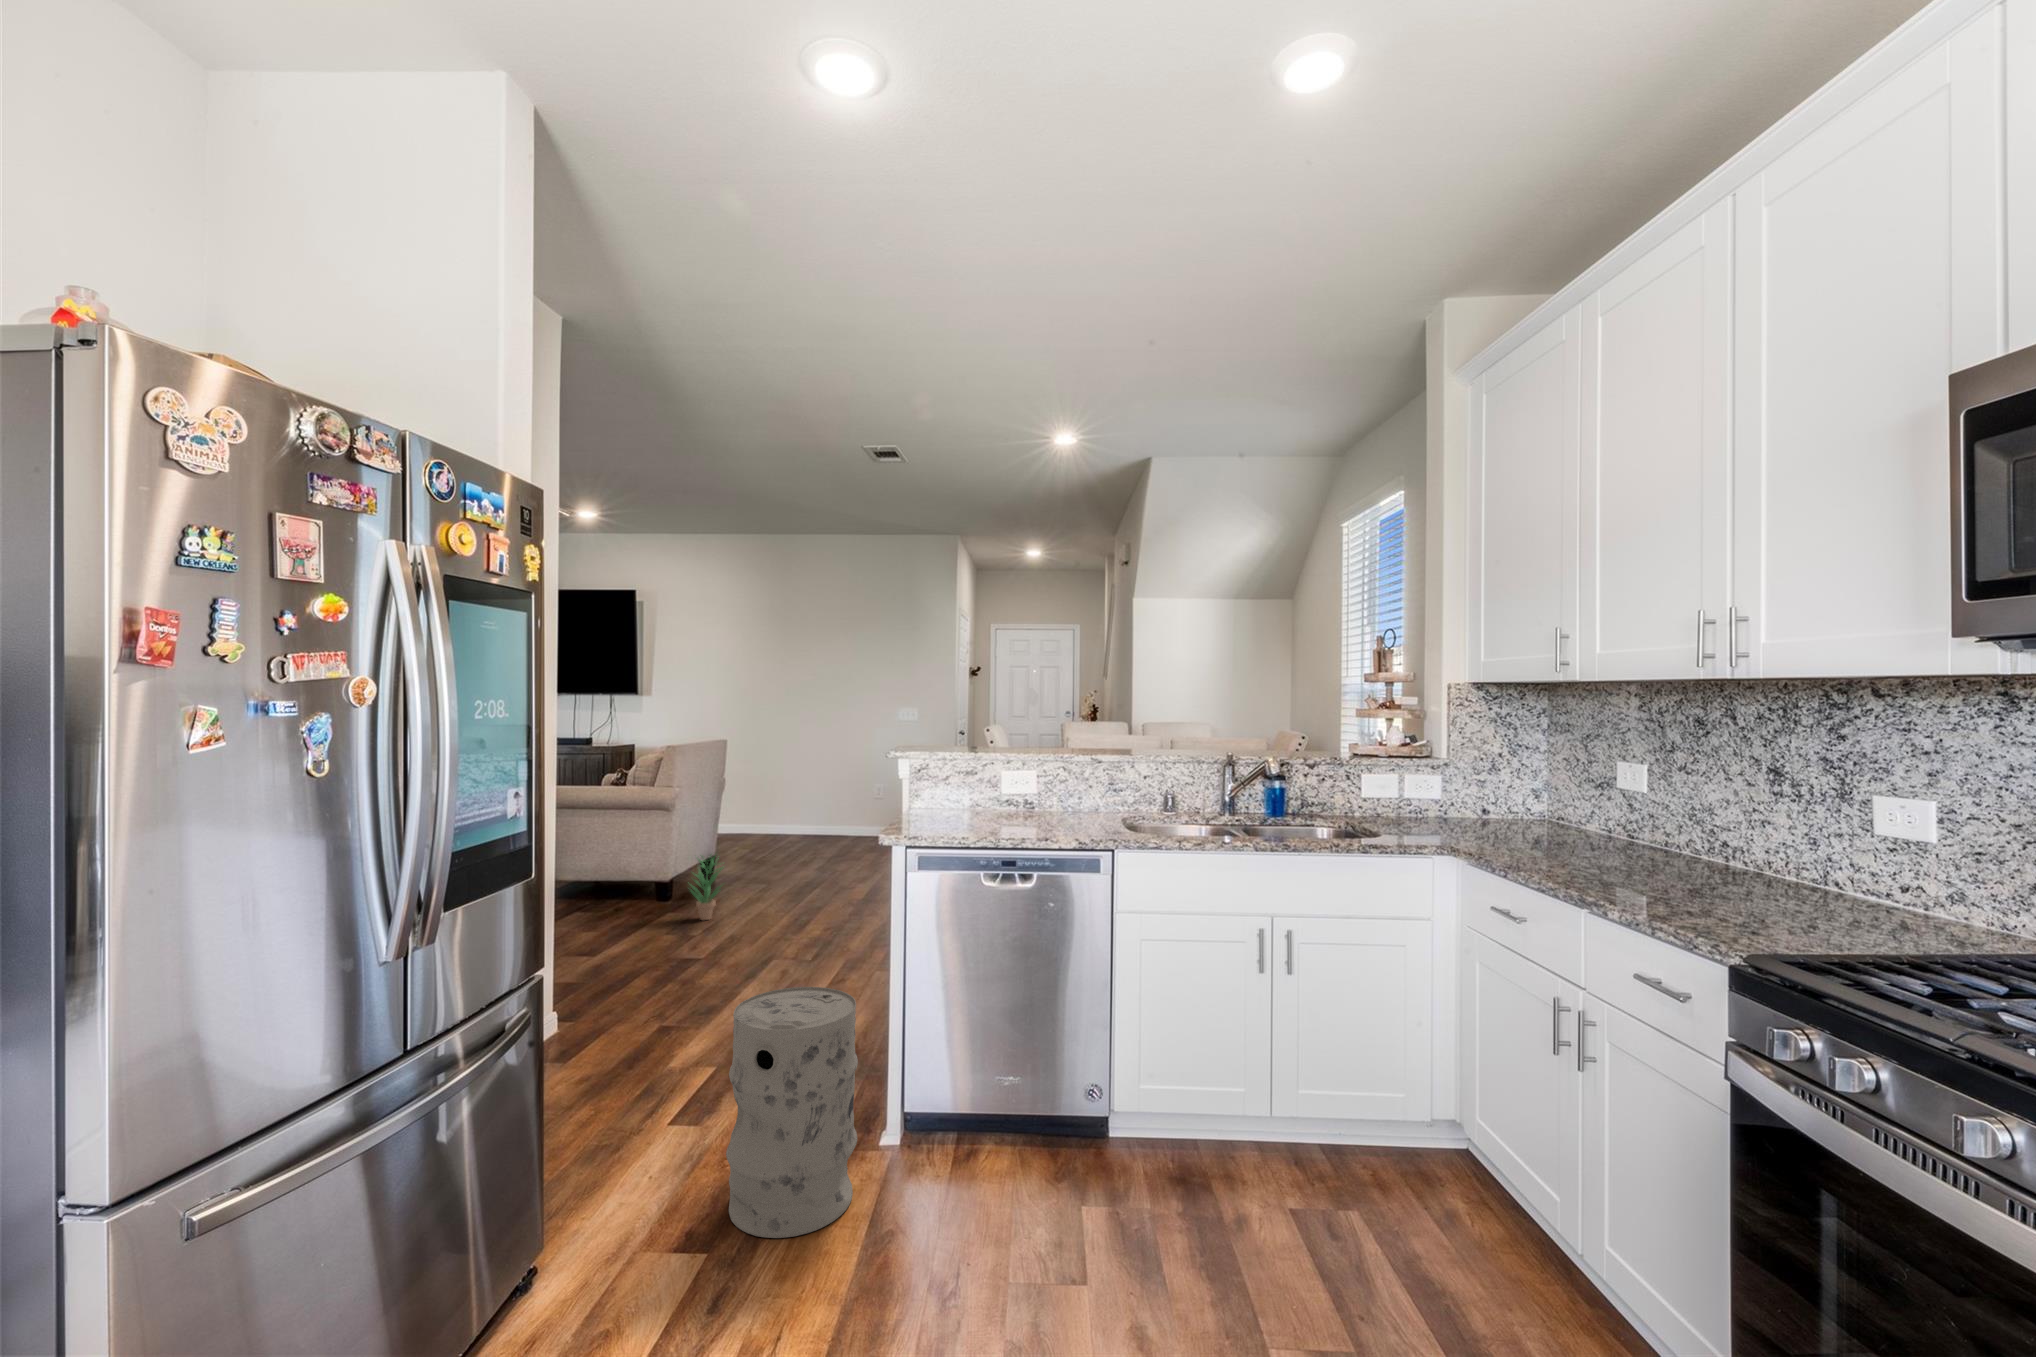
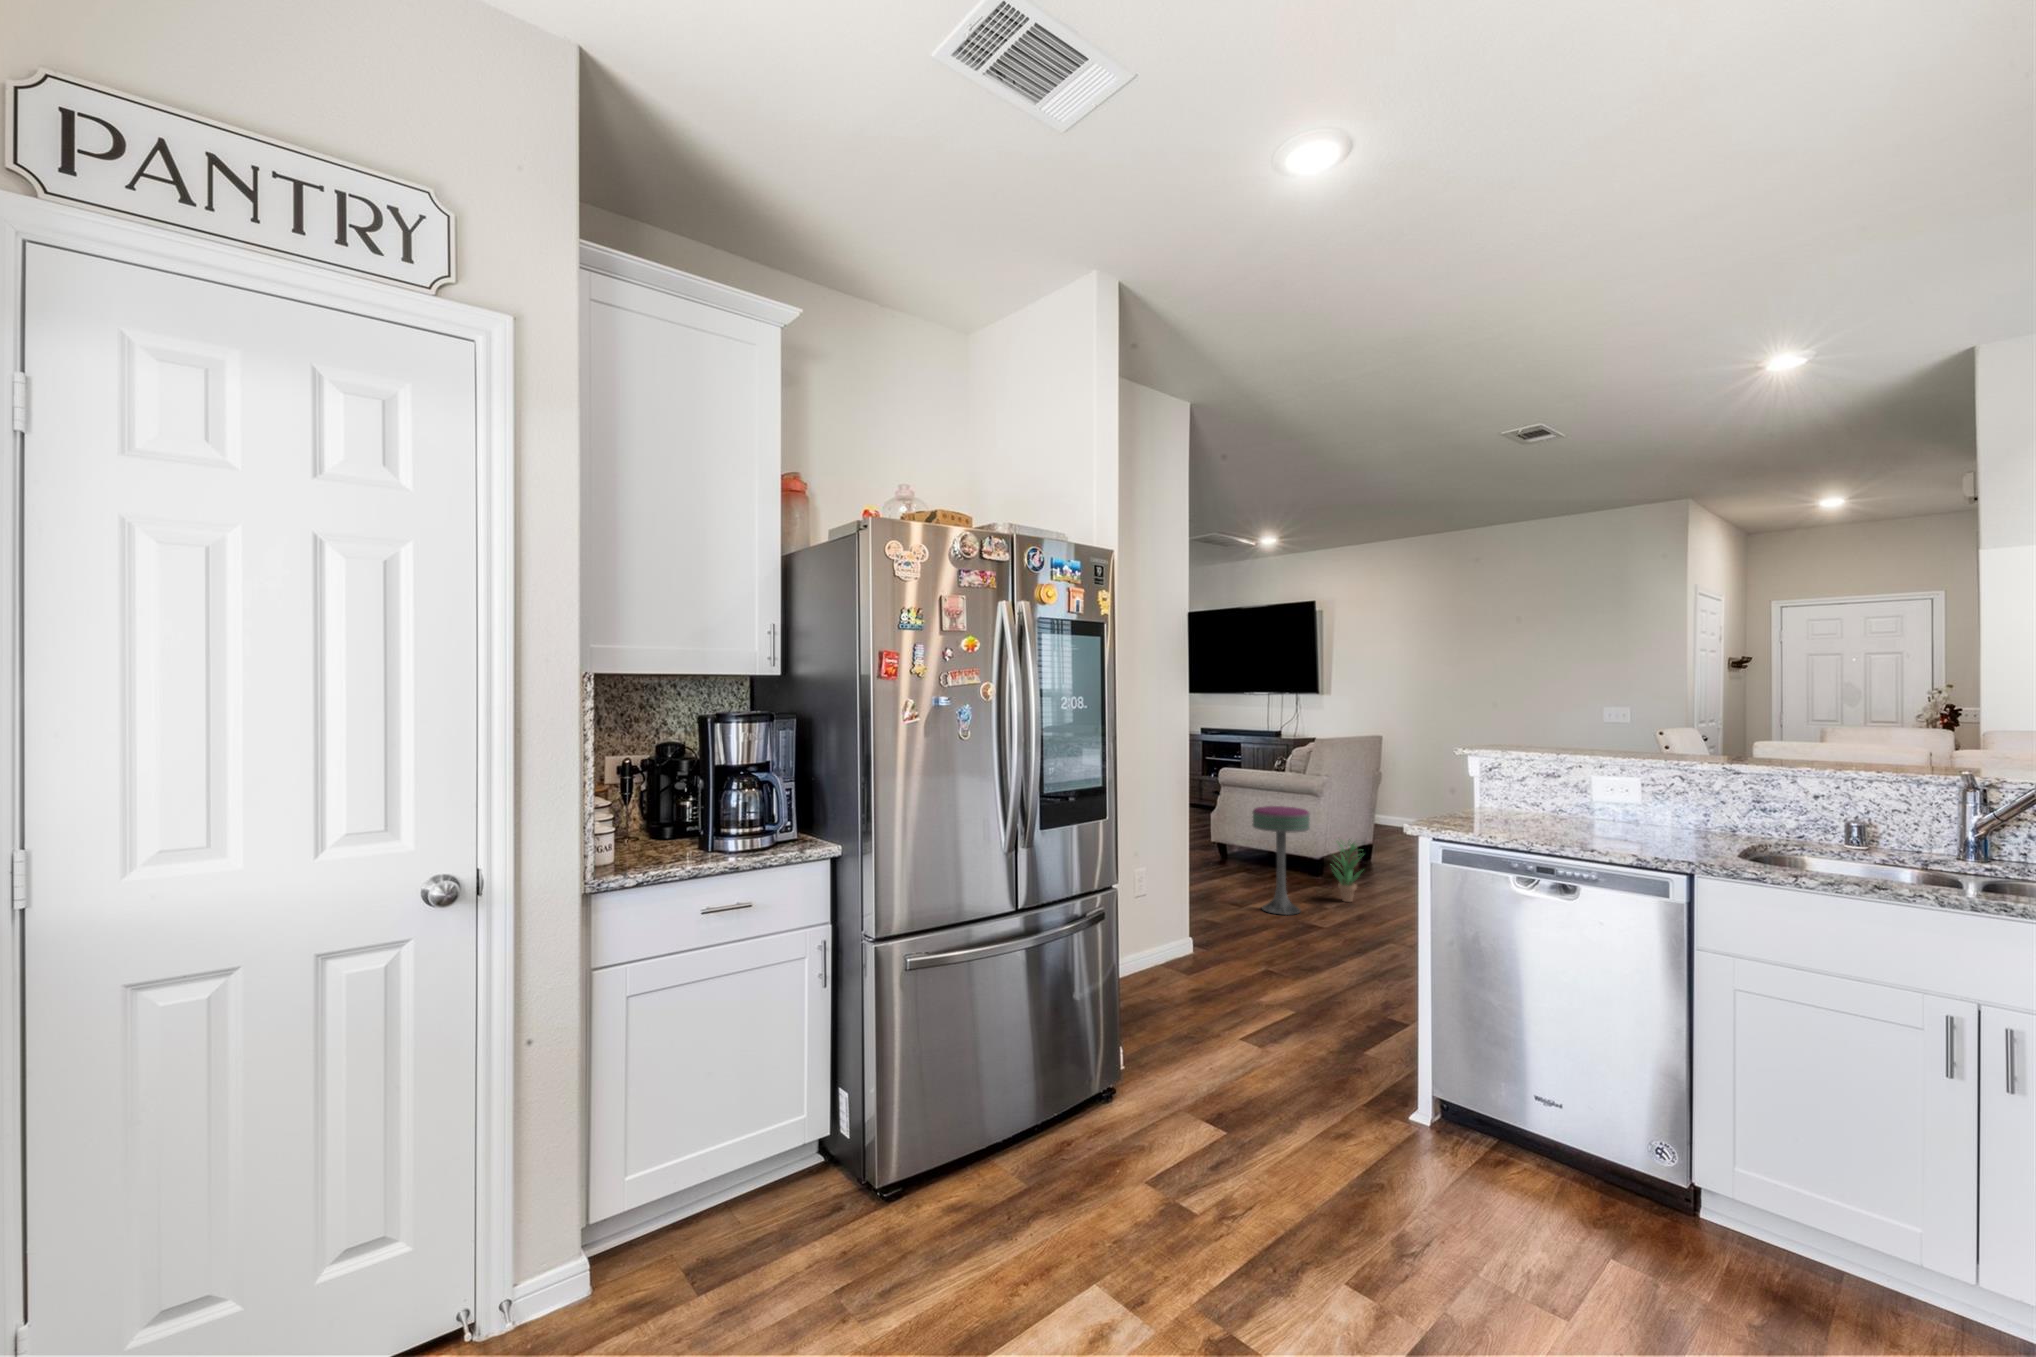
bar stool: none [608,826,676,950] -> present [1253,806,1310,915]
trash can: present [726,987,858,1238] -> none [1250,947,1366,1156]

